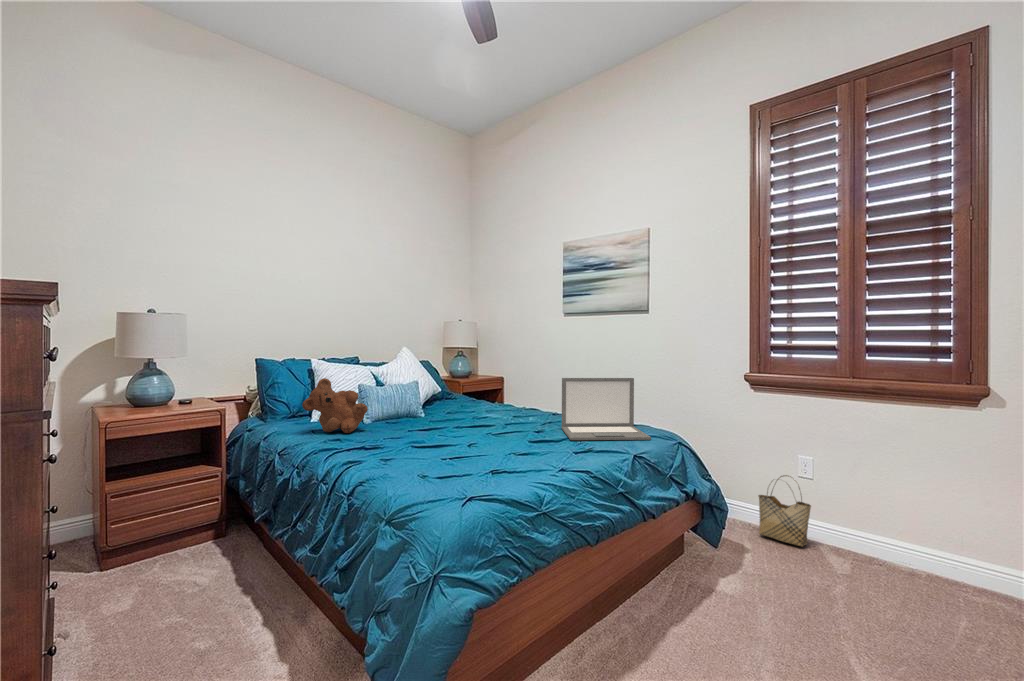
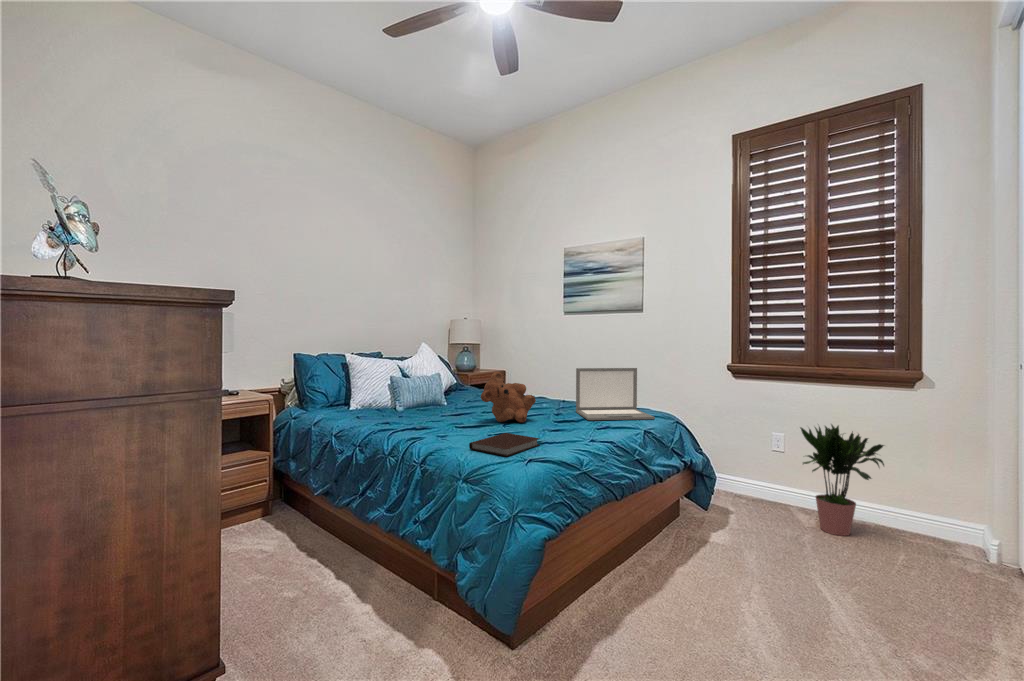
teddy bear: present [302,378,368,433] -> present [481,372,536,422]
potted plant: none [829,443,948,588] -> present [800,424,884,536]
notebook: none [408,458,497,491] -> present [469,433,540,457]
woven basket: present [758,475,811,546] -> none [739,450,783,508]

